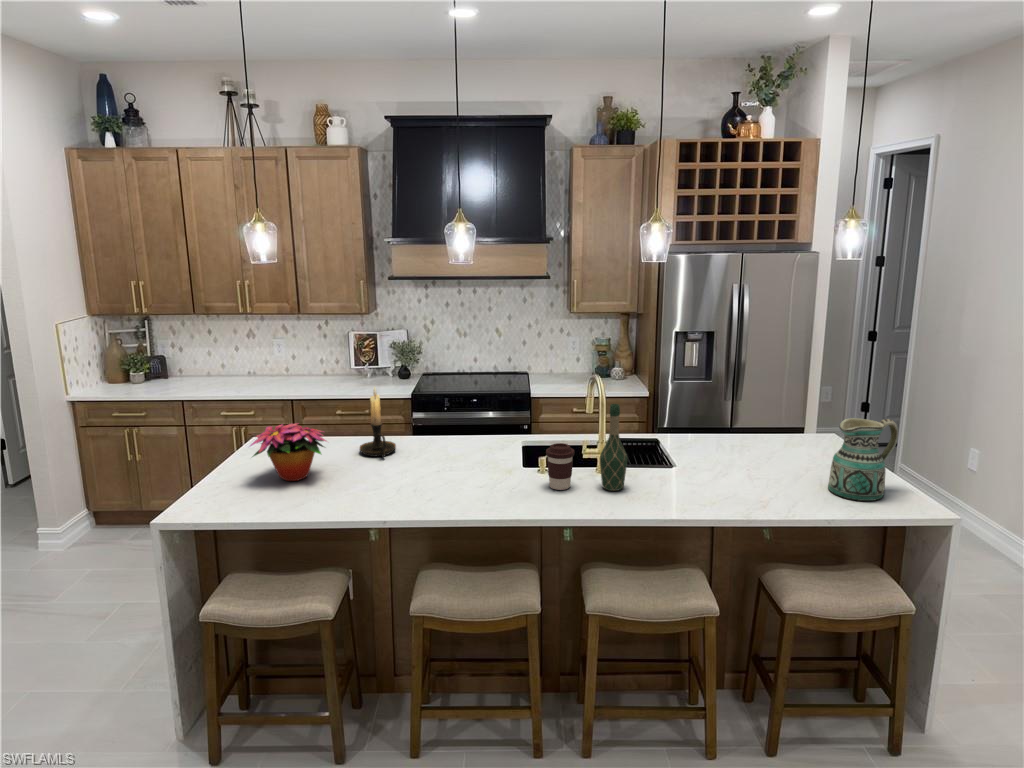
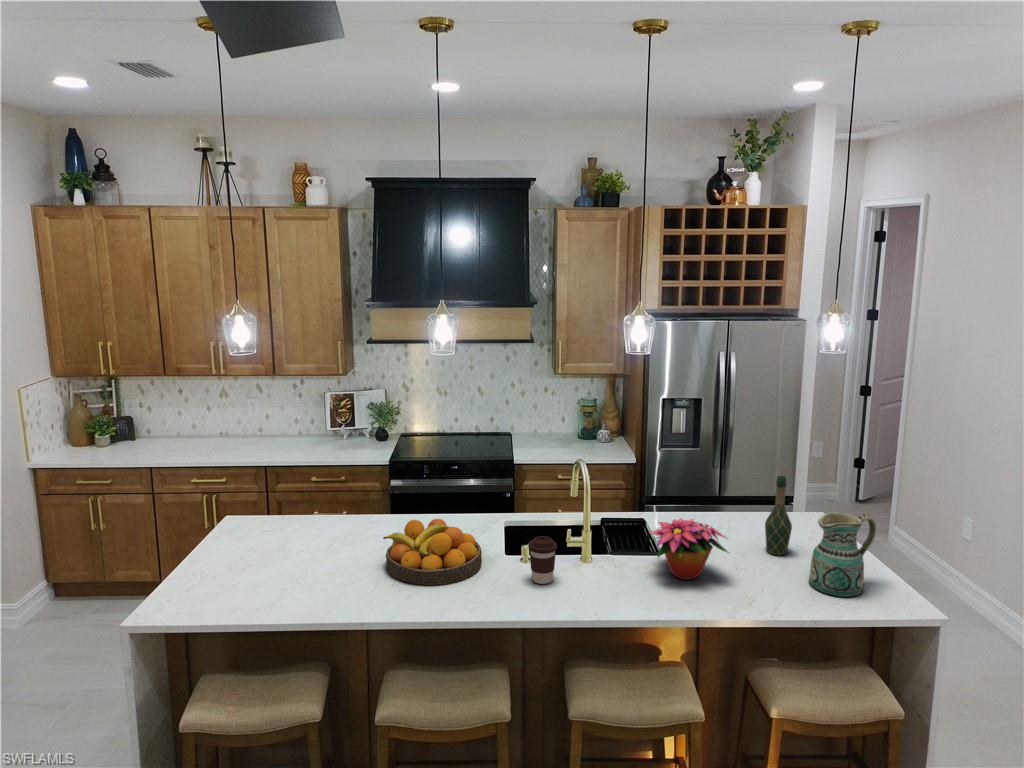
candle holder: present [360,387,396,457] -> none [339,470,376,544]
wine bottle: present [600,404,628,491] -> present [765,476,792,555]
flower arrangement: present [250,423,326,481] -> present [650,518,730,580]
fruit bowl: none [402,430,499,490] -> present [383,519,482,585]

